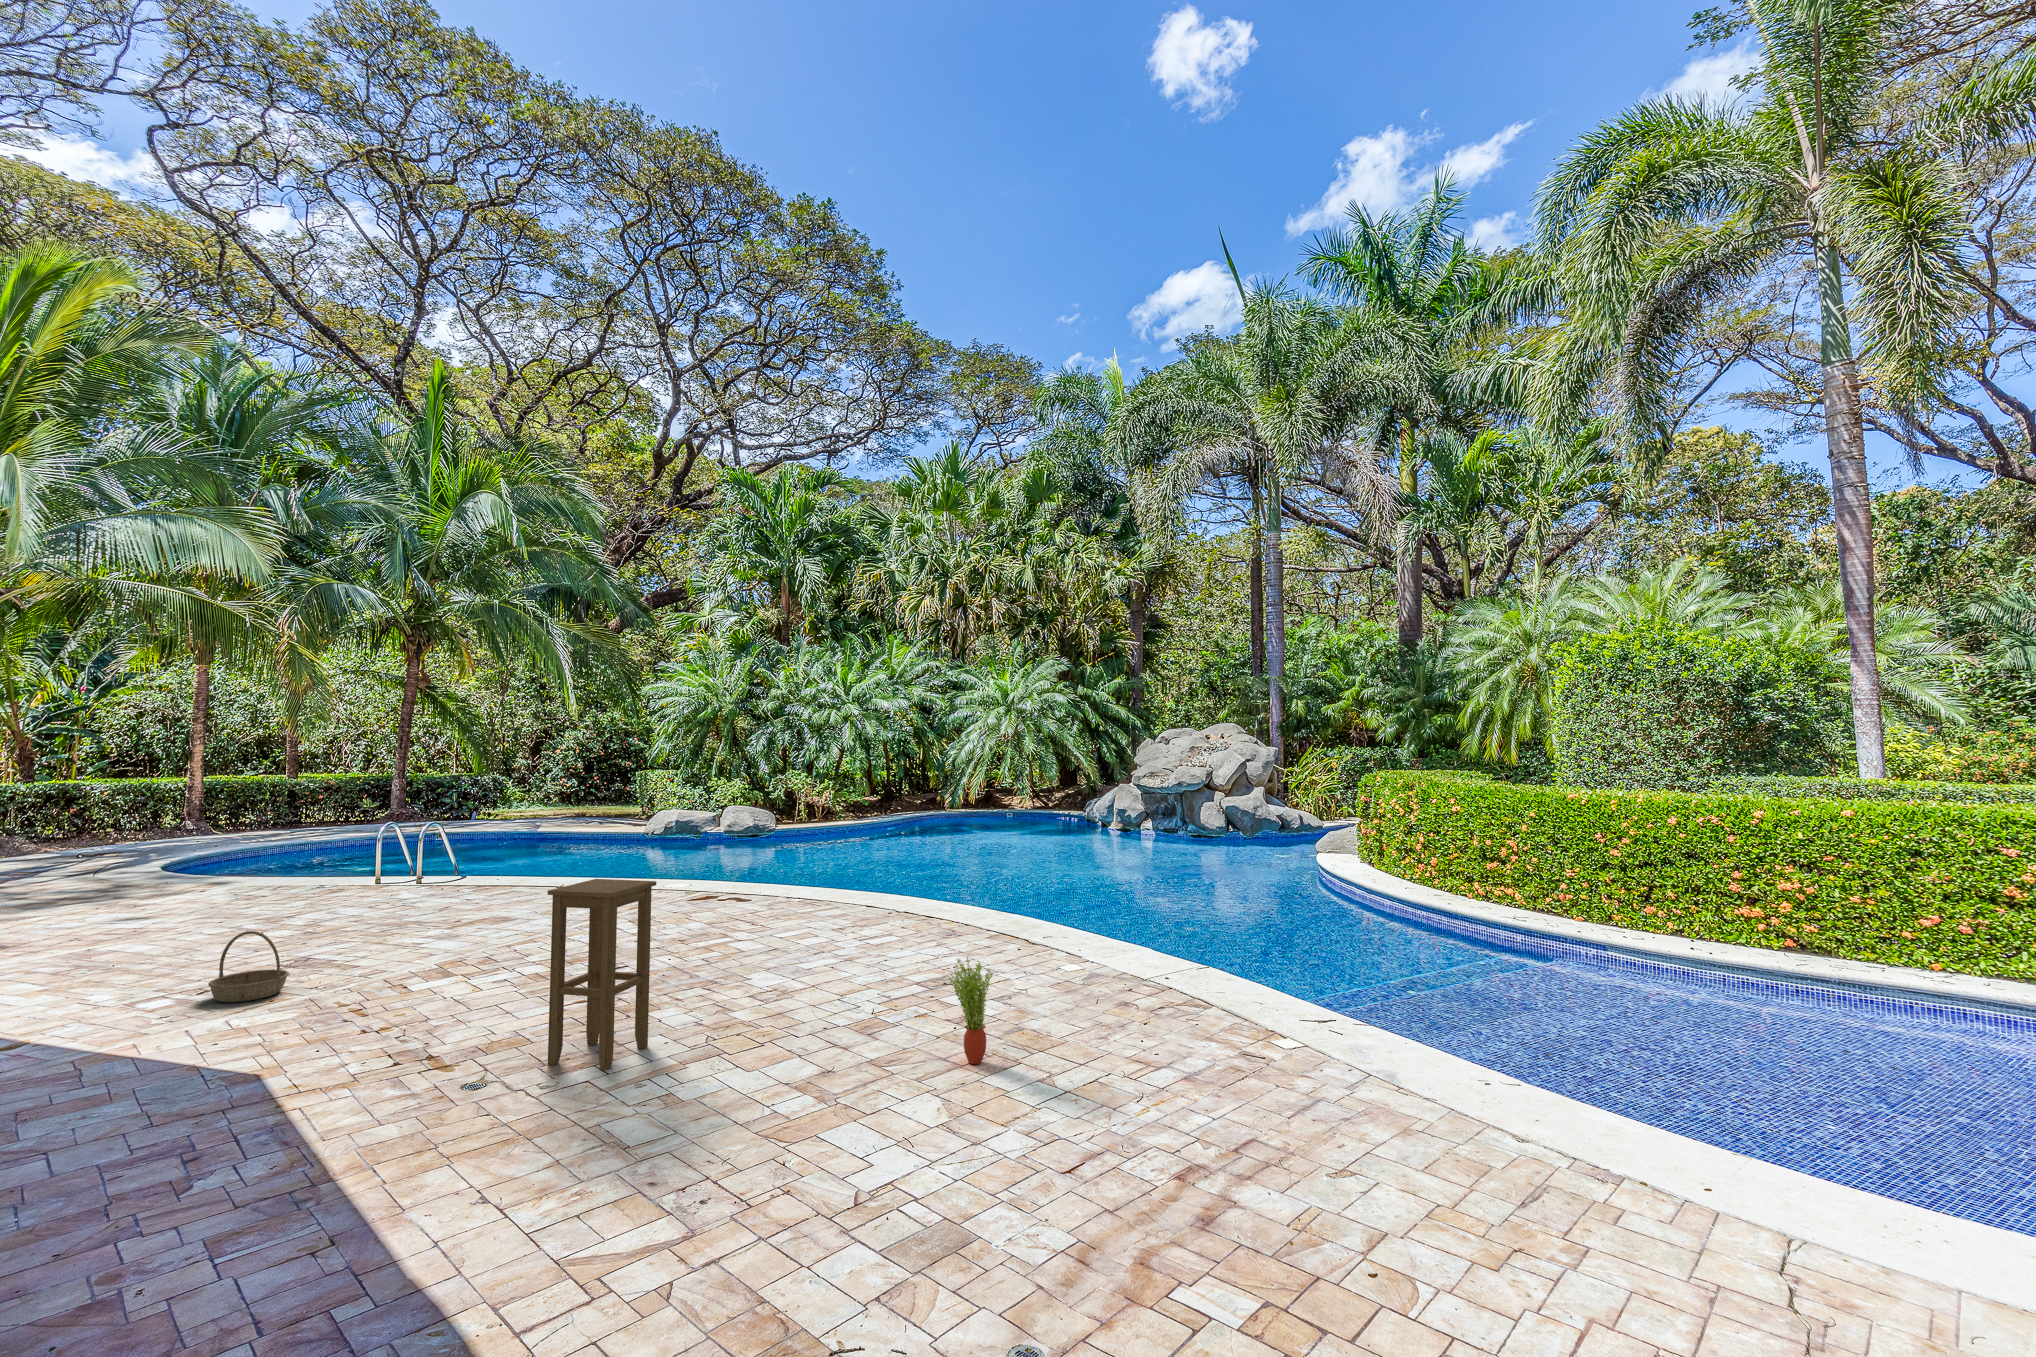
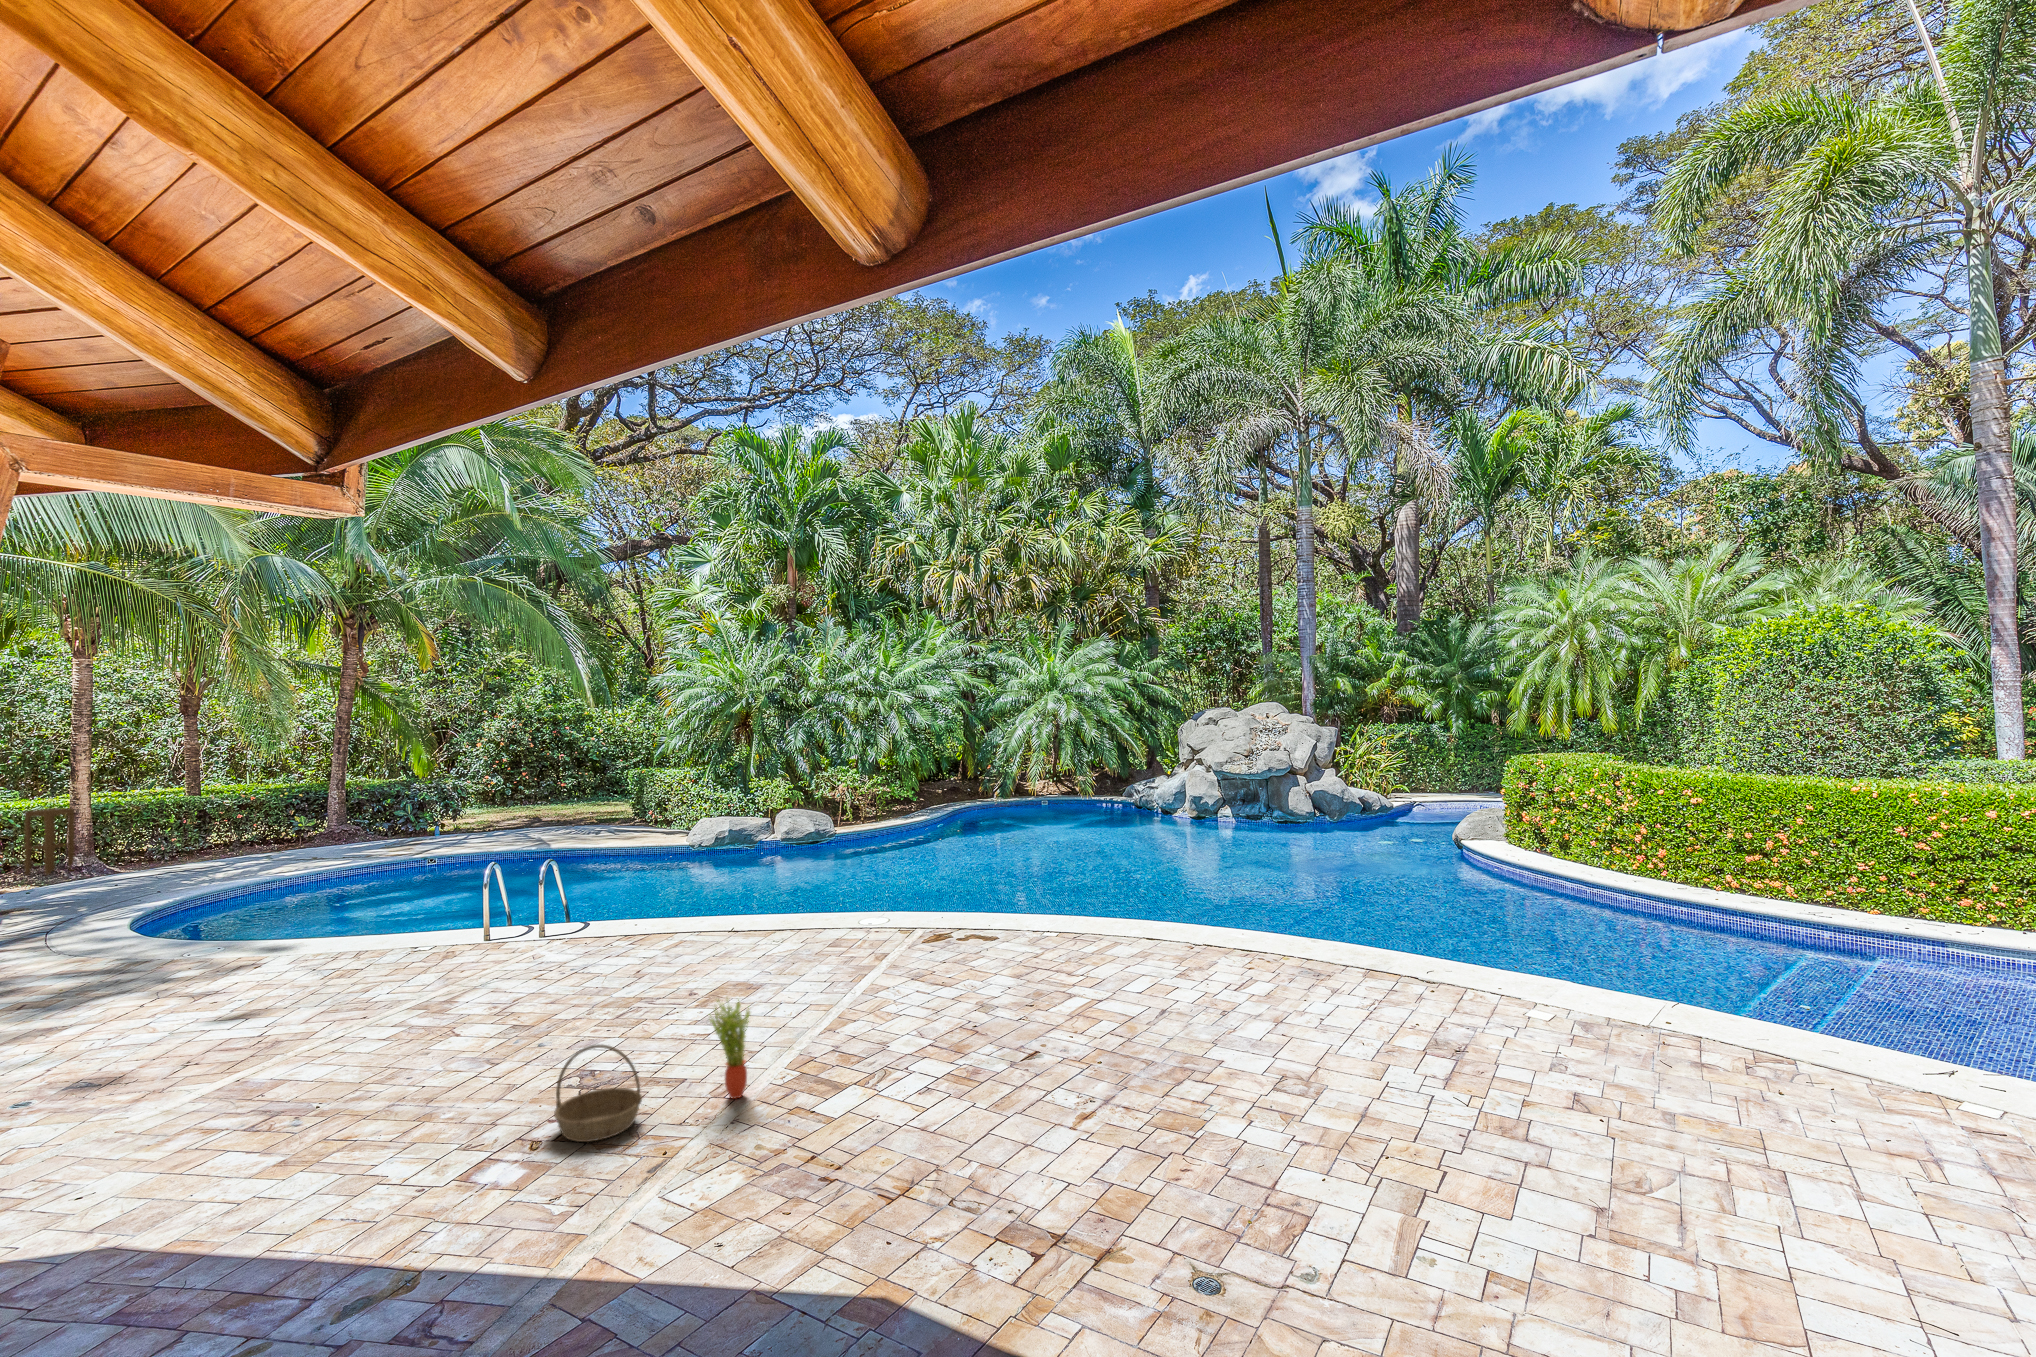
stool: present [547,879,656,1070] -> present [24,808,75,875]
potted plant: present [949,957,993,1064] -> present [710,999,750,1099]

